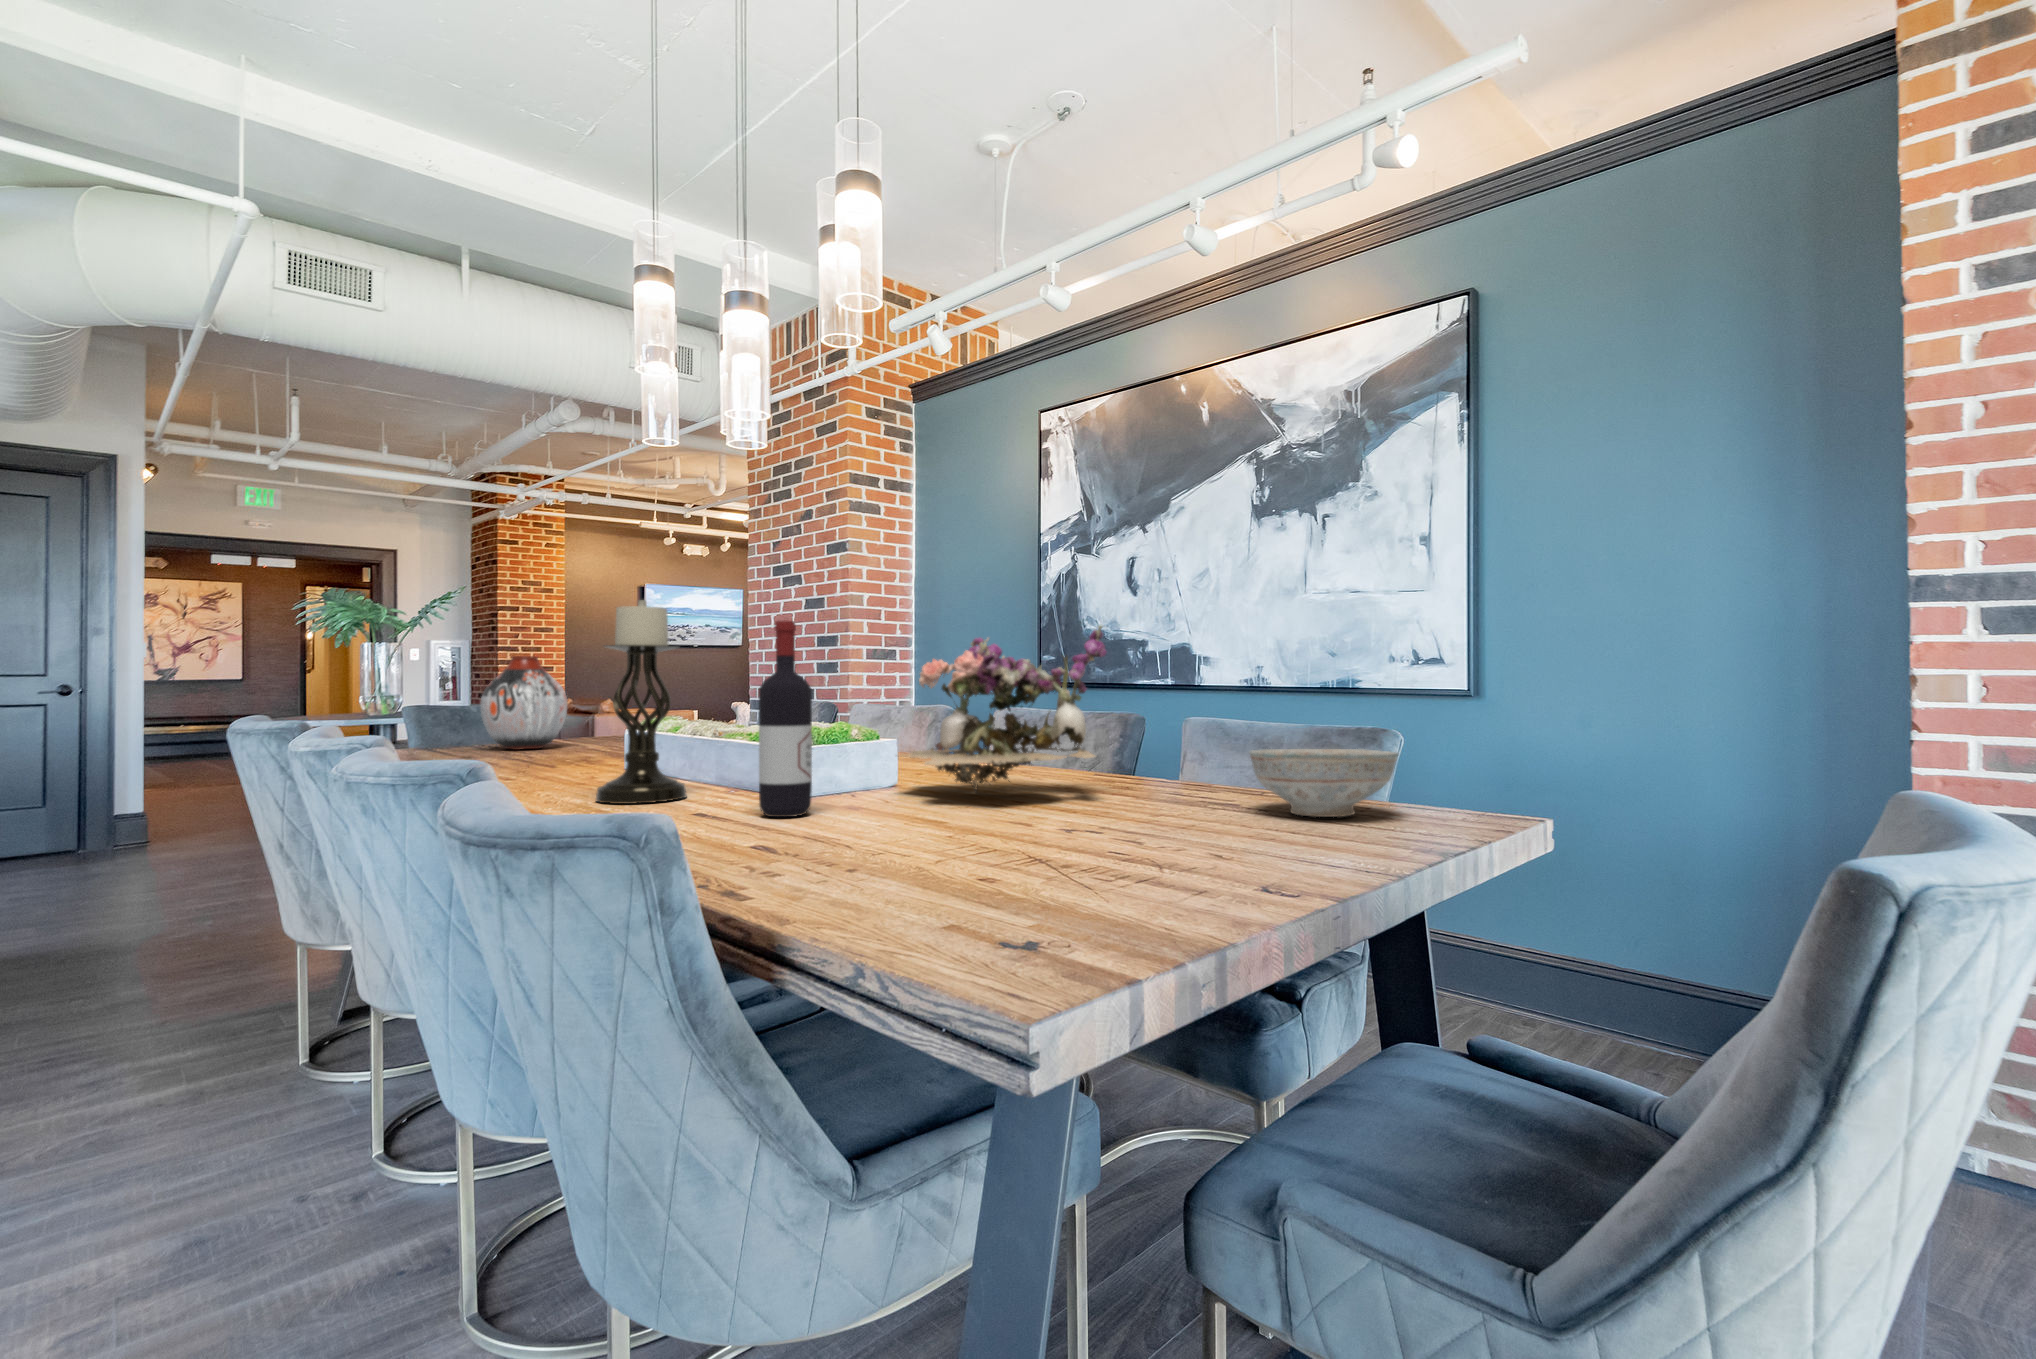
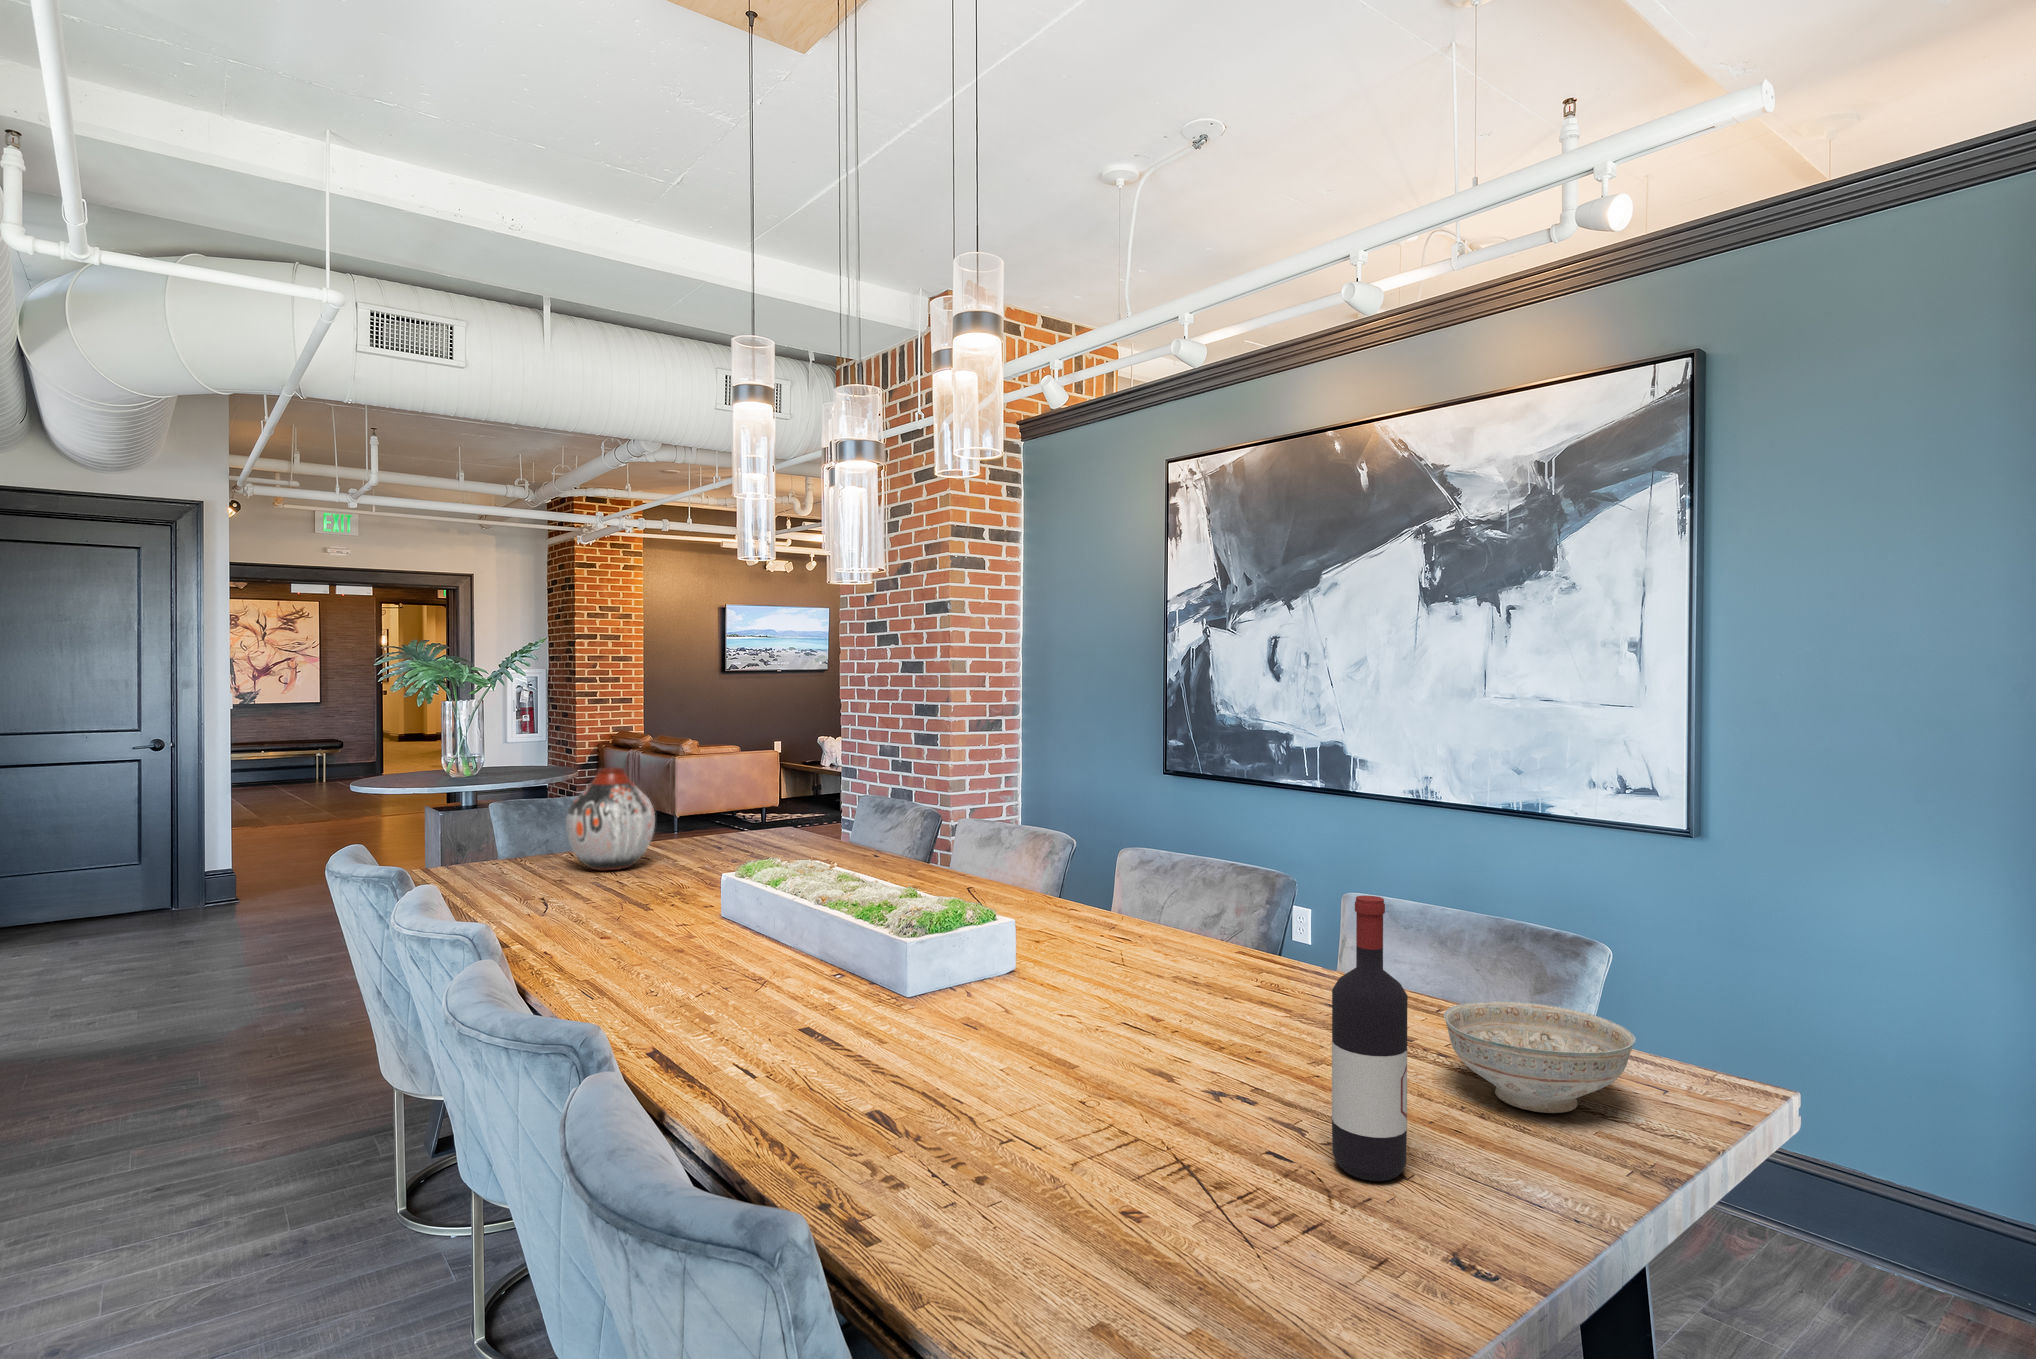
candle holder: present [596,600,687,804] -> none [696,796,793,1031]
wine bottle: present [759,621,812,817] -> present [1332,896,1408,1181]
flower arrangement: present [906,625,1107,792] -> none [1022,831,1267,1016]

